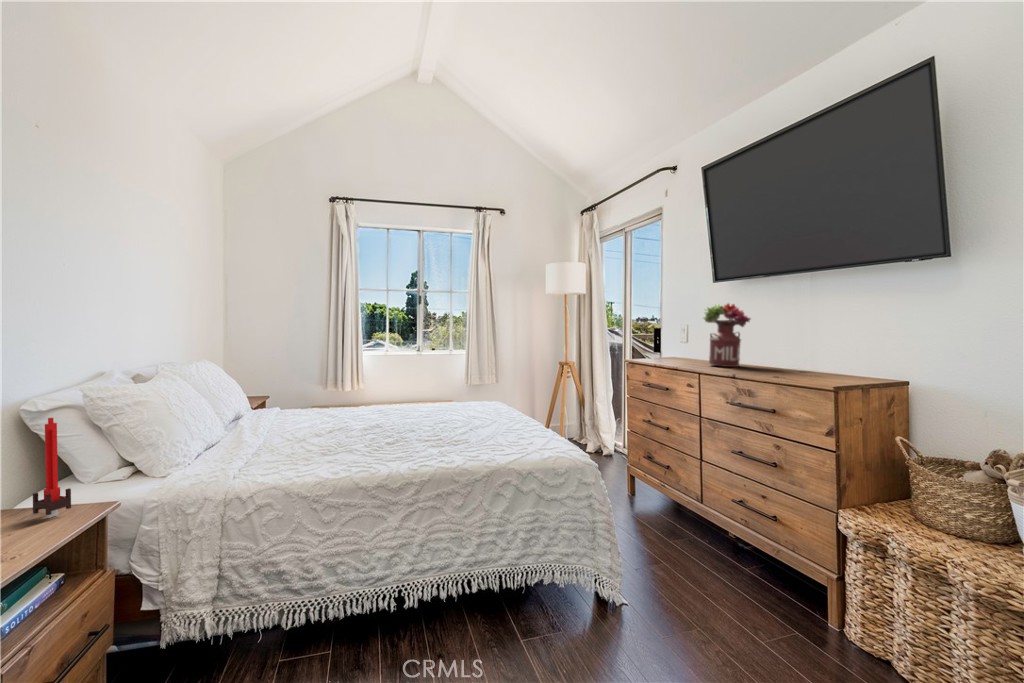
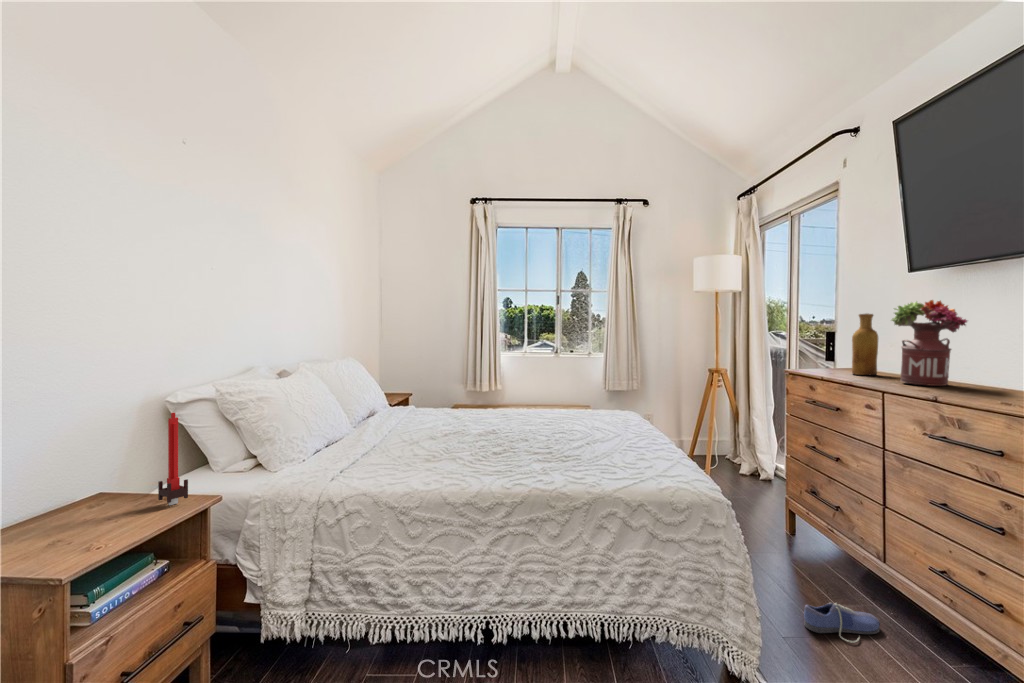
vase: none [675,313,693,361] -> present [852,314,878,375]
shoe: none [649,535,700,564] -> present [804,603,880,643]

